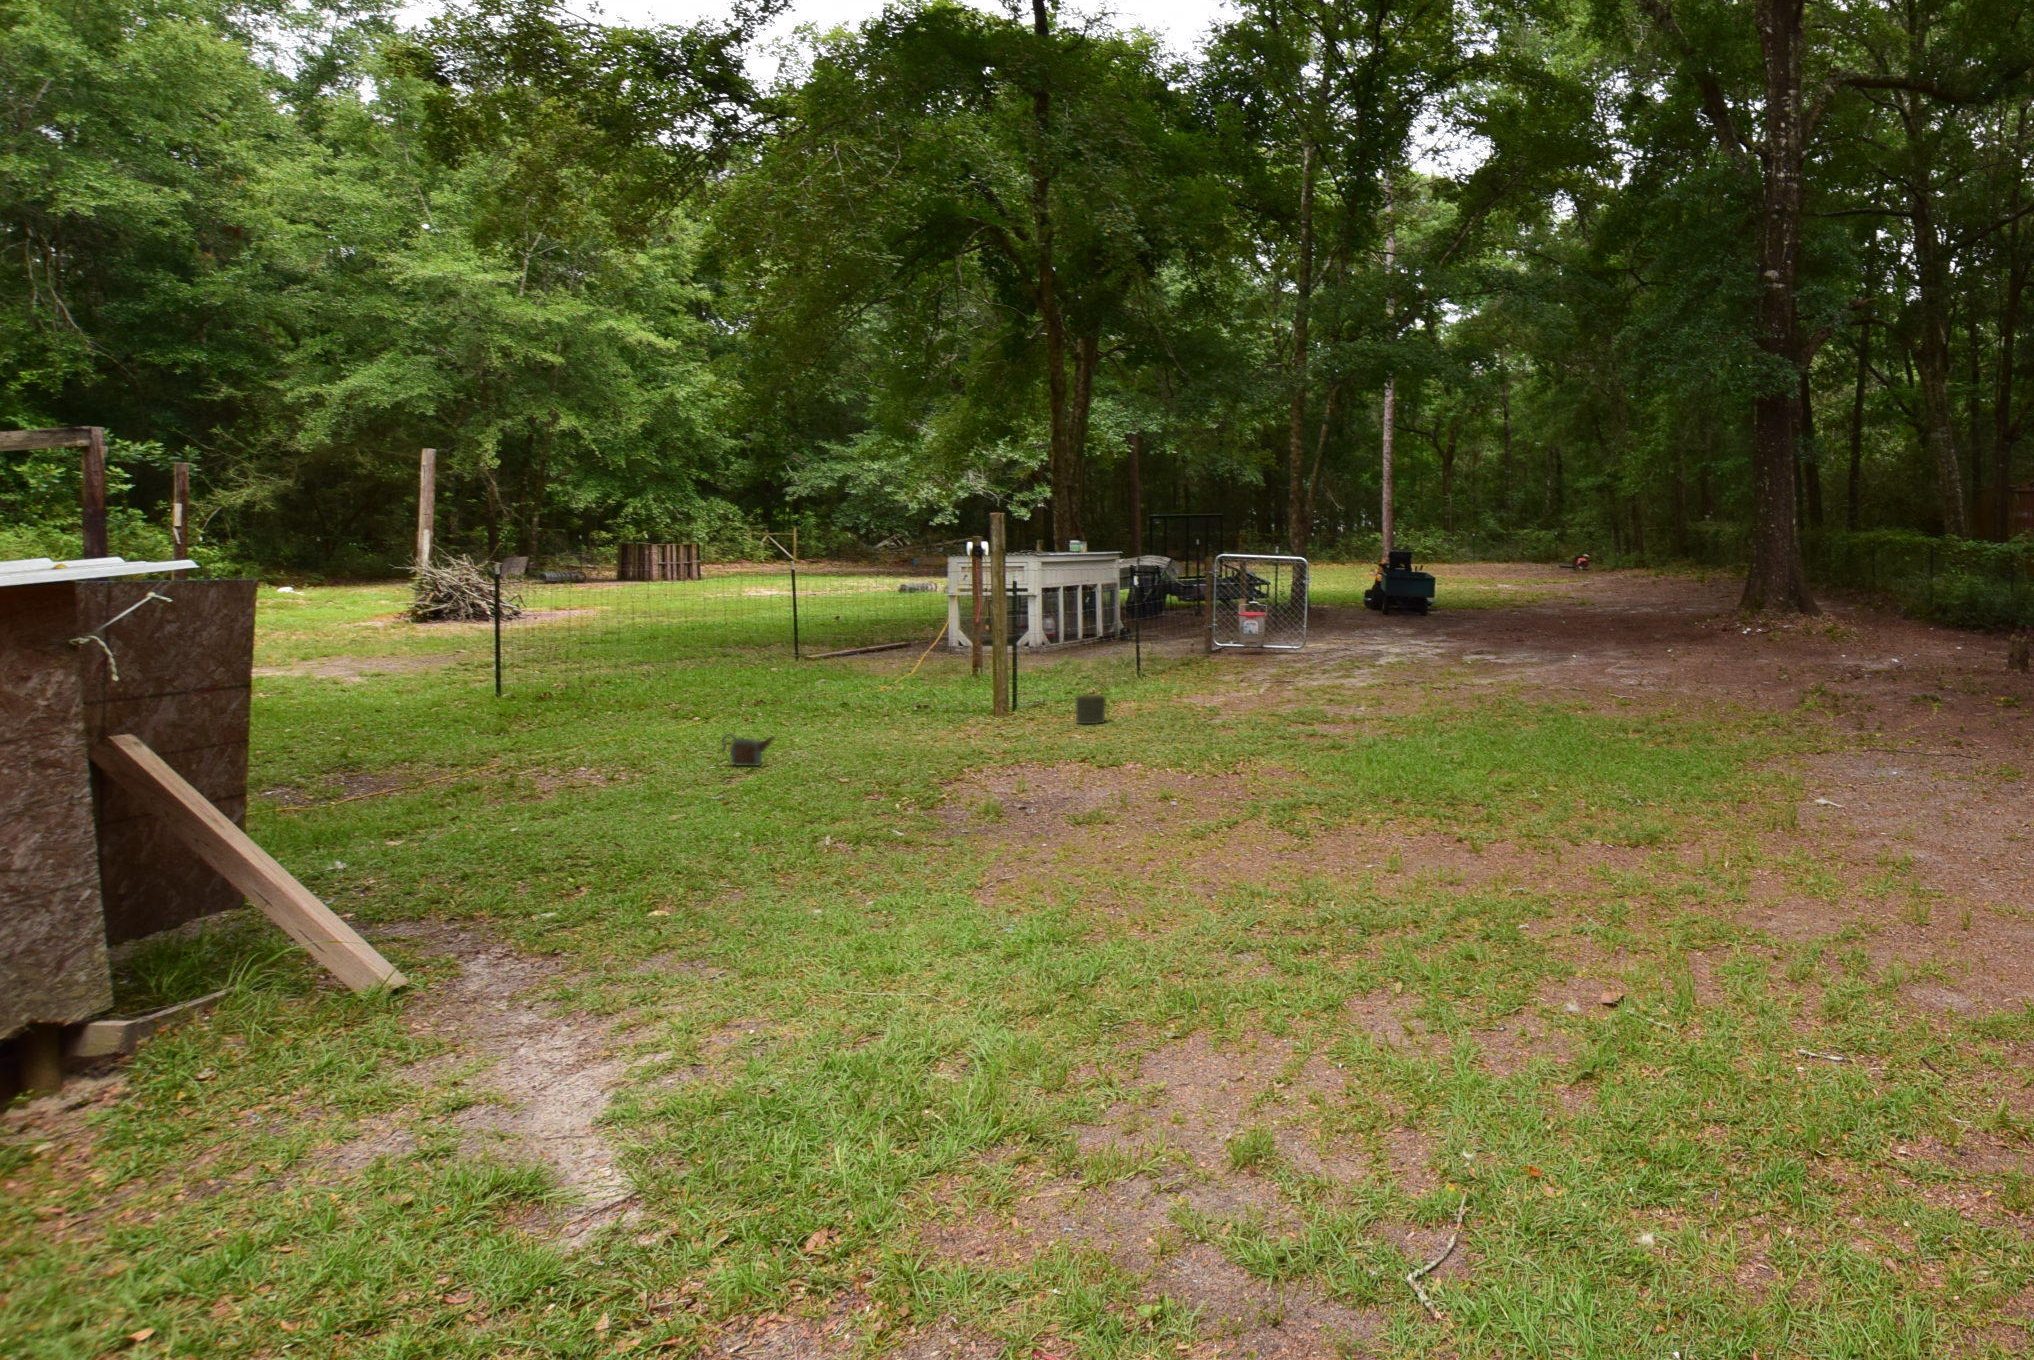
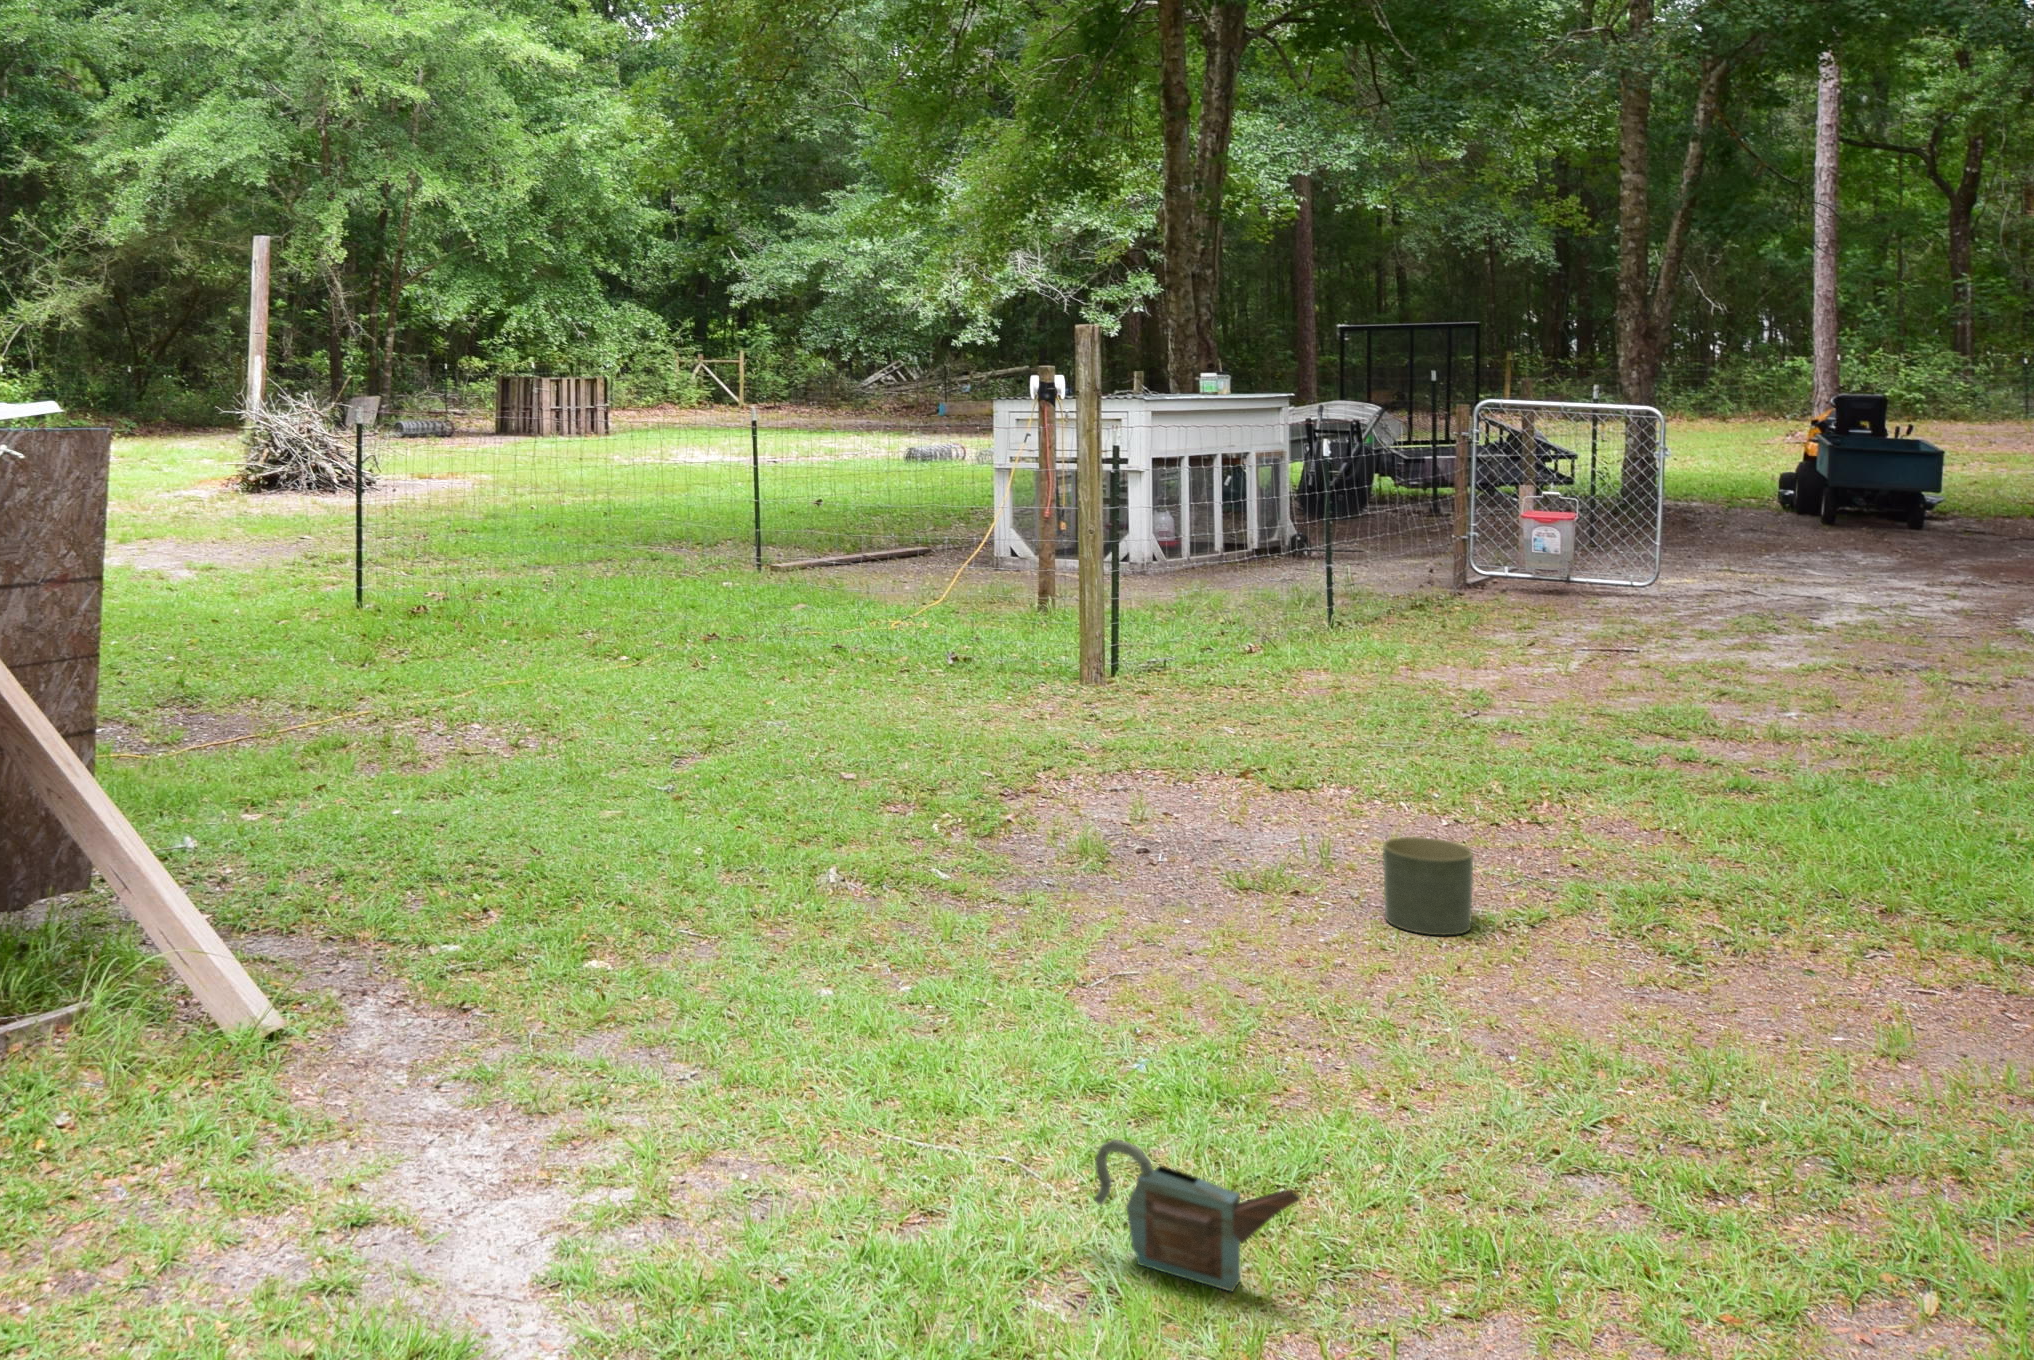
watering can: present [722,734,775,766] -> present [1094,1139,1300,1291]

